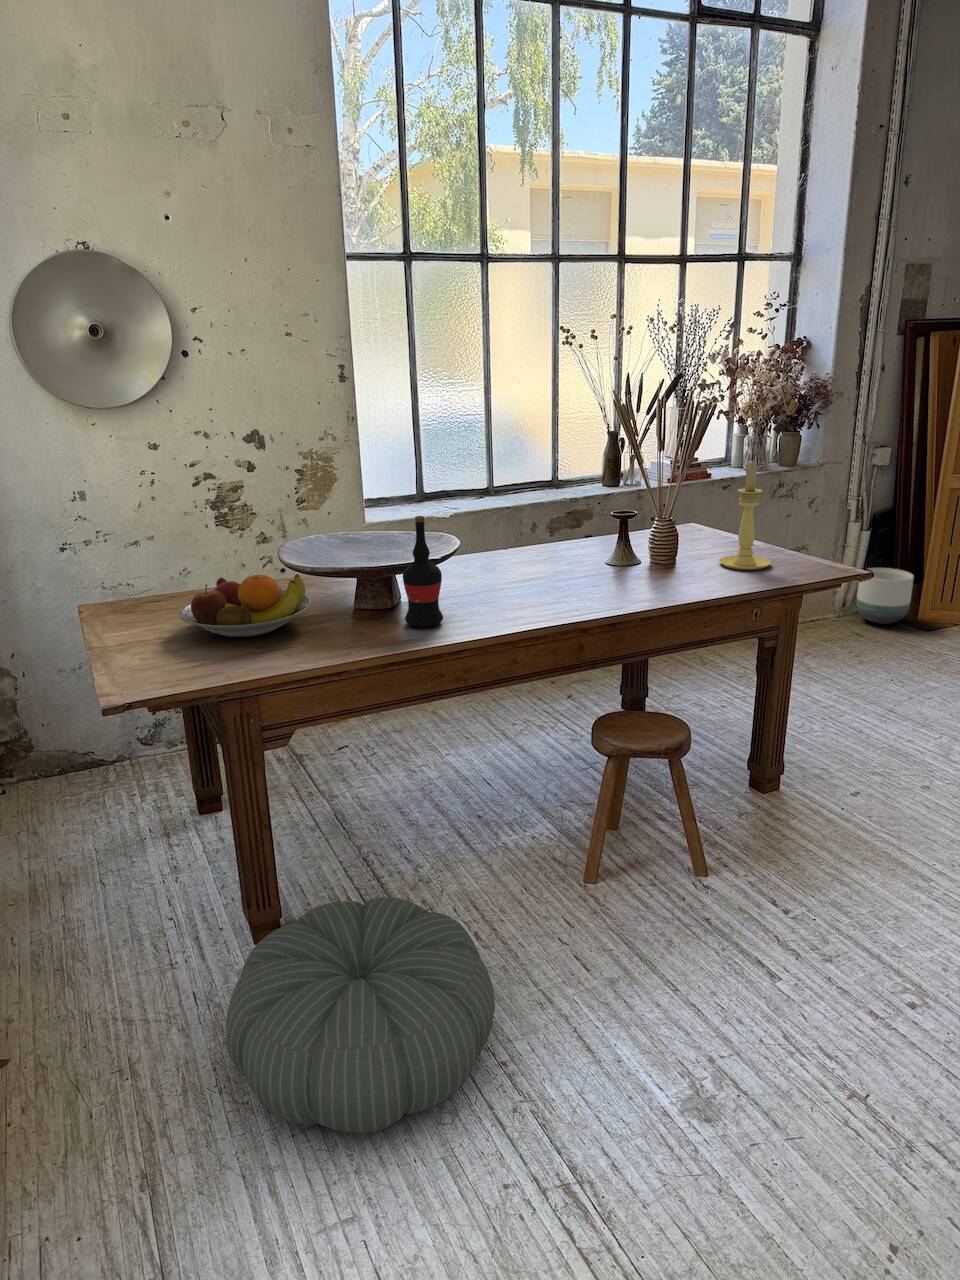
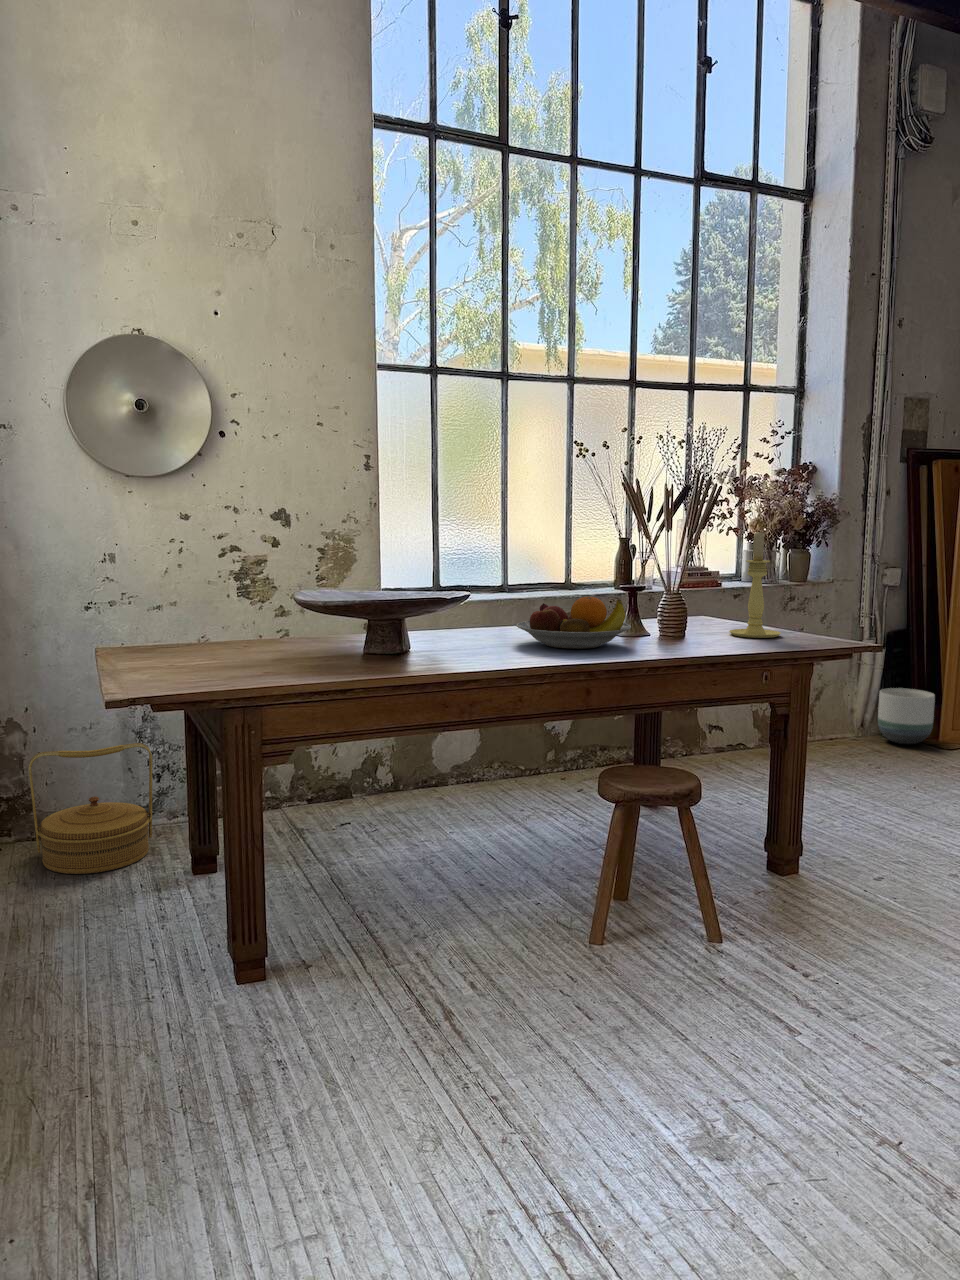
wine bottle: present [403,516,443,627] -> none [412,550,451,659]
fruit bowl: present [179,574,310,637] -> present [516,597,631,649]
woven basket: none [29,683,158,815] -> present [29,743,152,874]
pouf: present [226,897,495,1133] -> none [199,924,488,1150]

